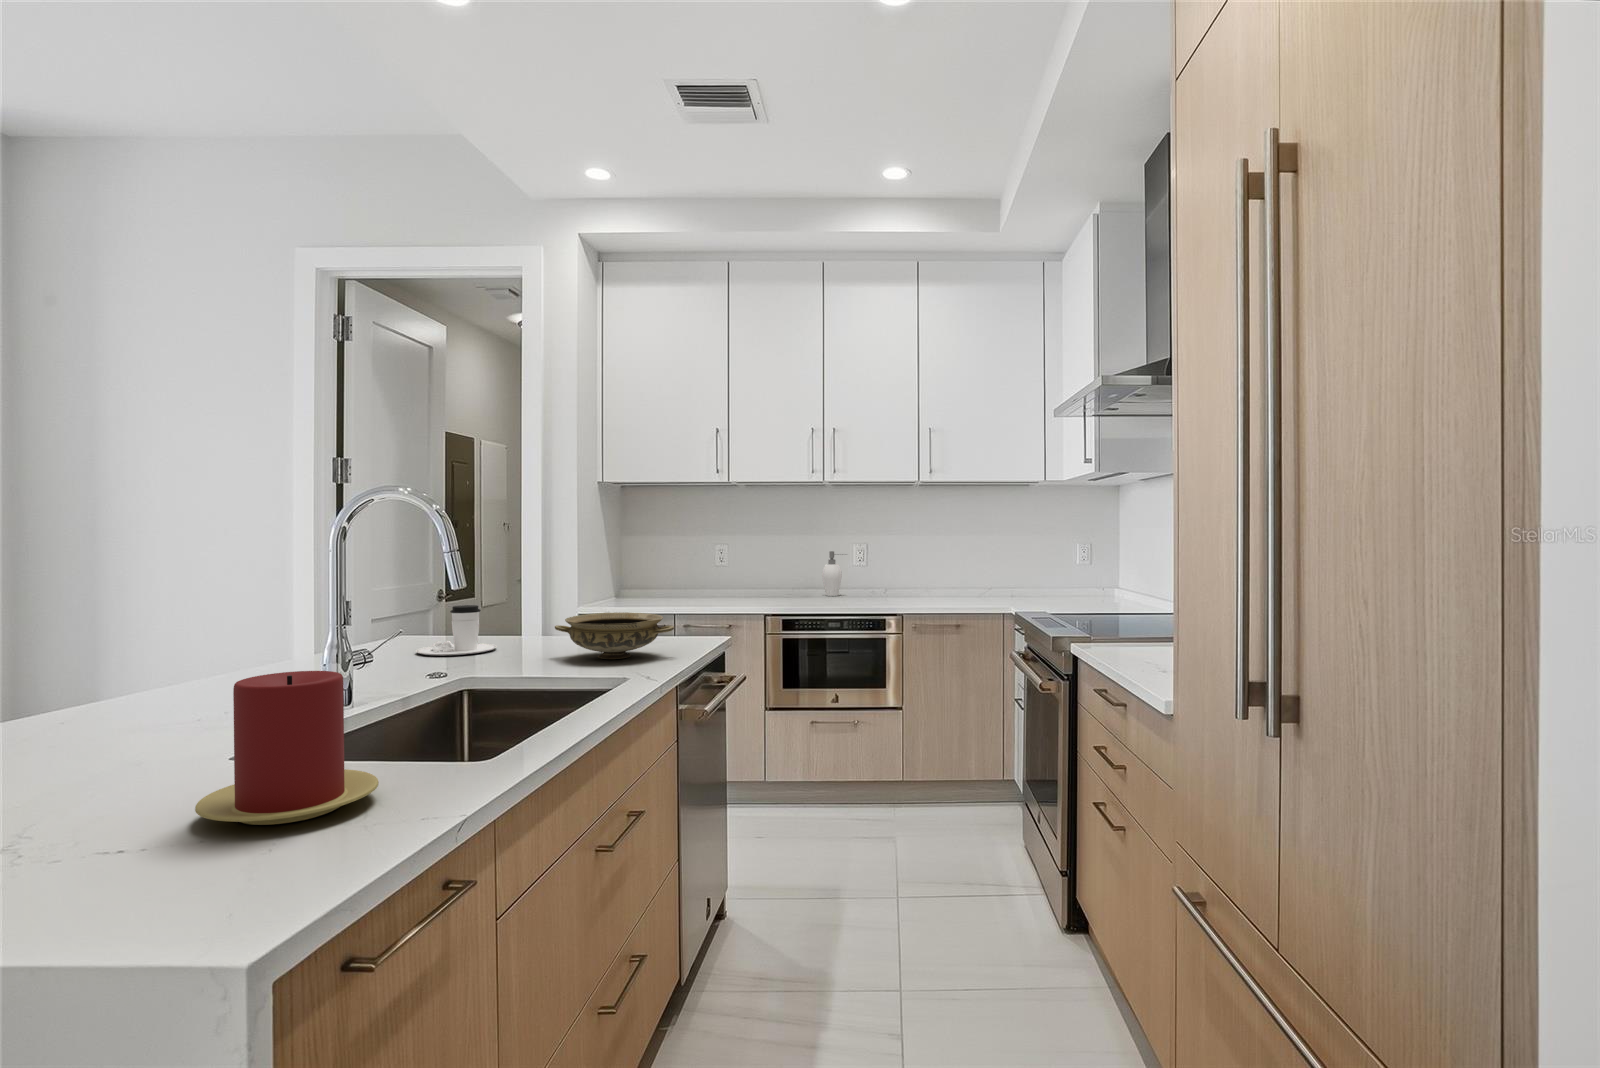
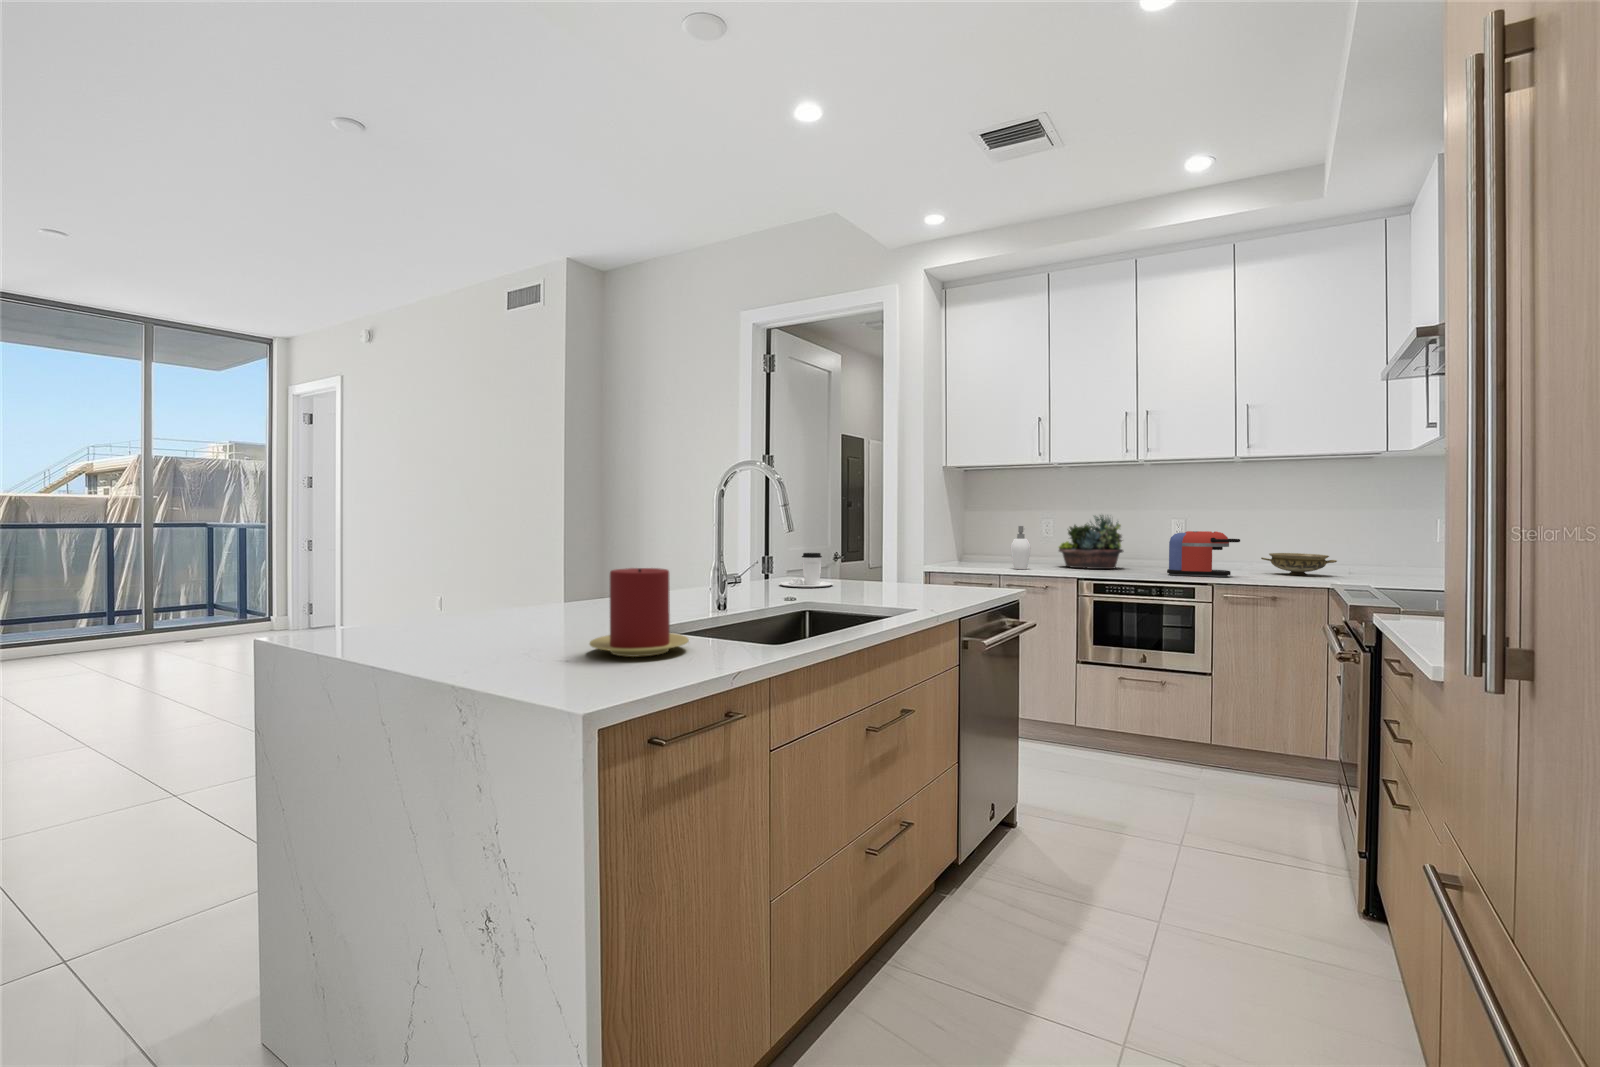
succulent planter: none [739,537,809,600] -> present [1059,515,1123,569]
soap dispenser: present [822,551,846,596] -> present [1011,526,1031,569]
coffee maker: none [857,557,923,605] -> present [1167,531,1240,577]
ceramic bowl: present [555,612,674,659] -> present [1261,553,1337,575]

